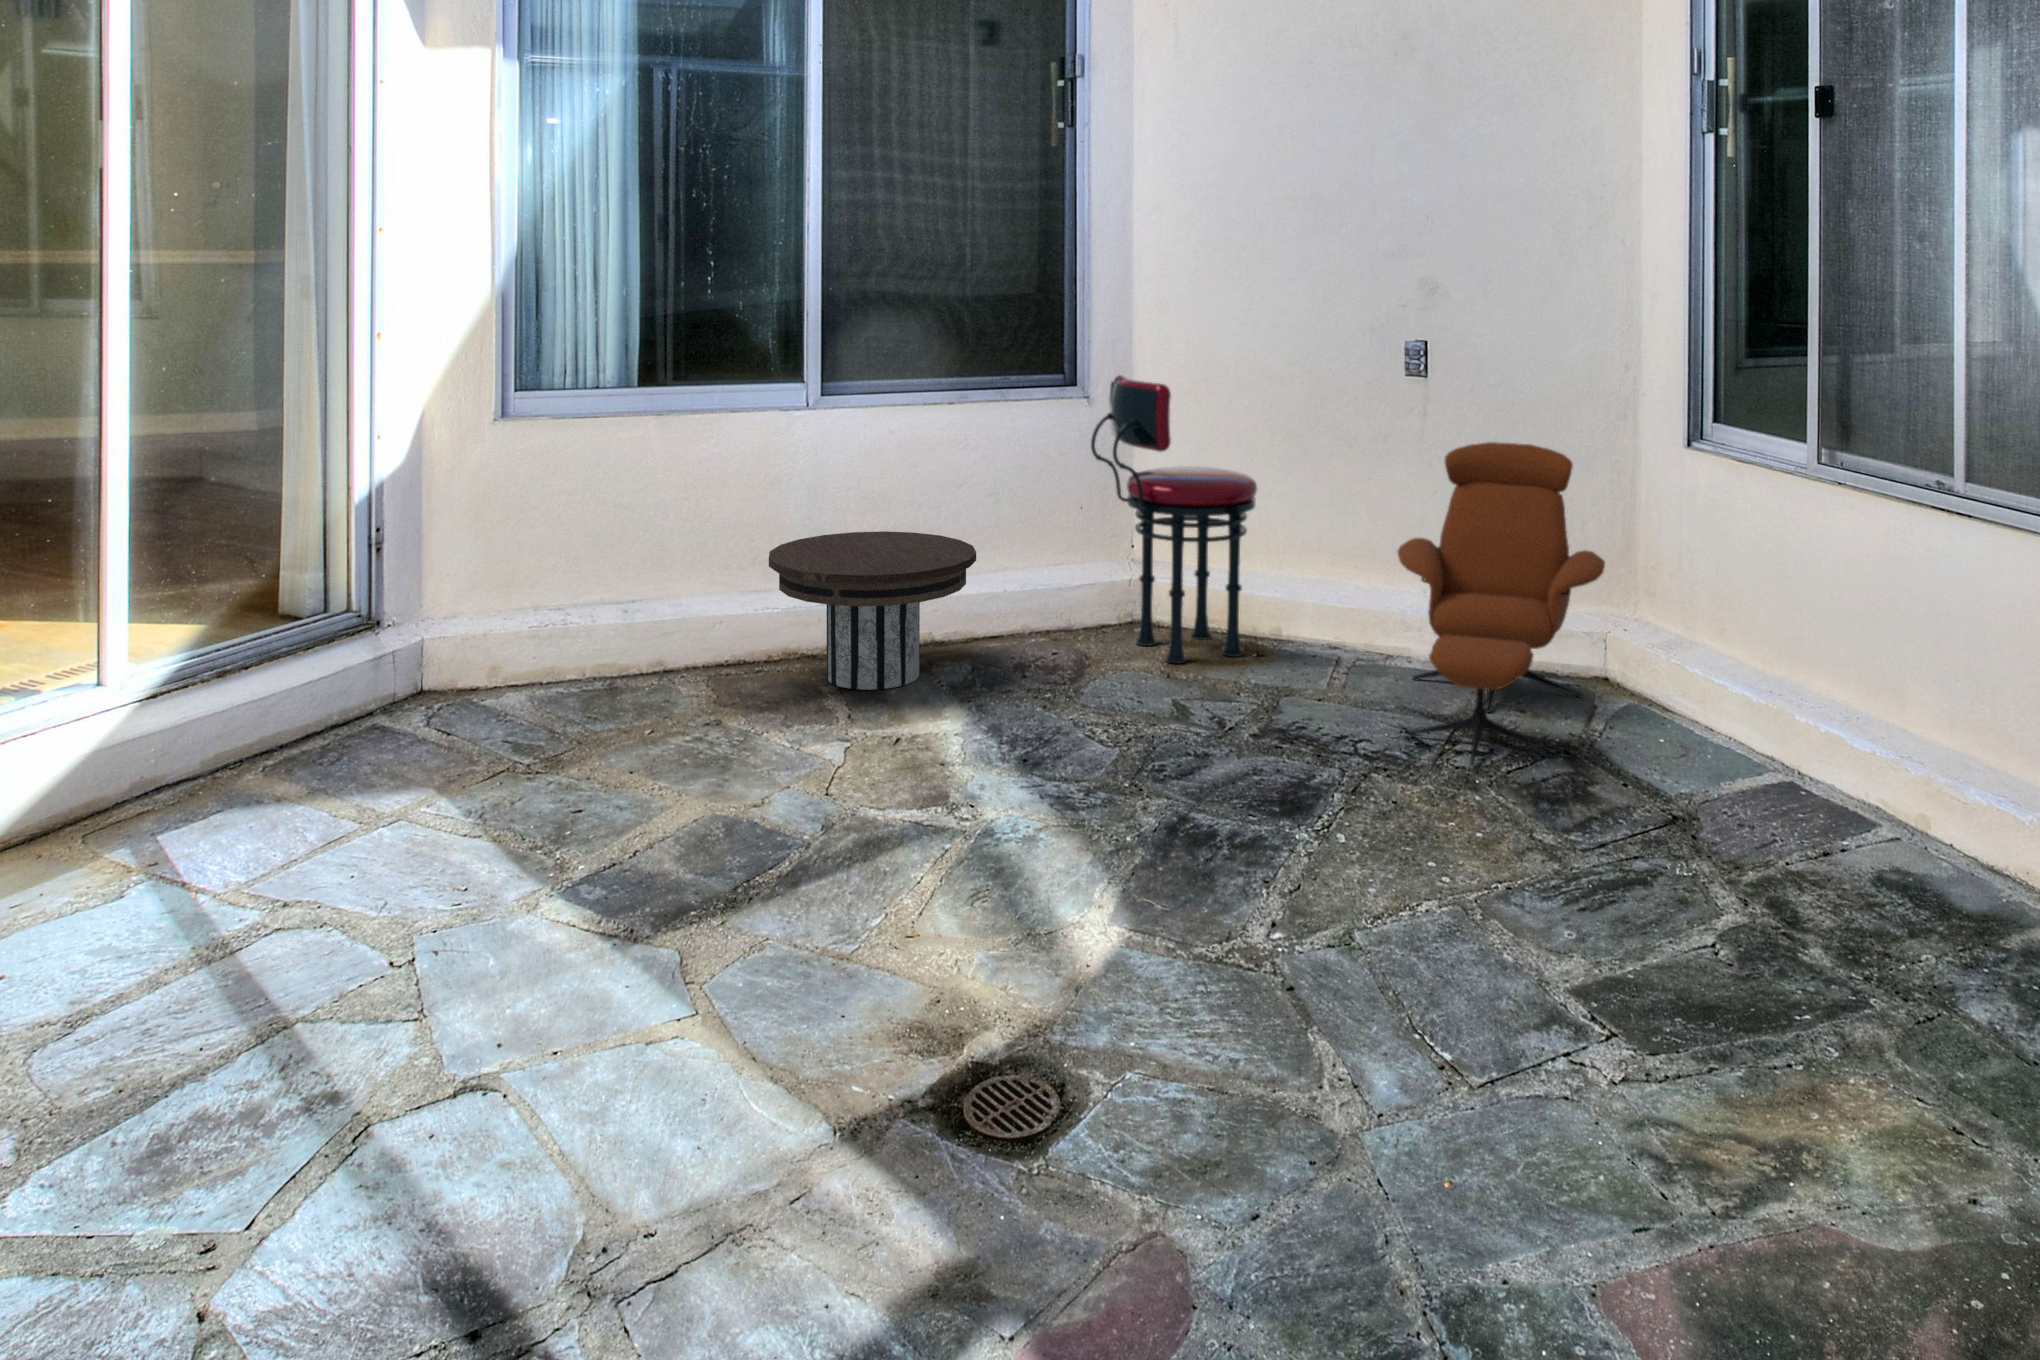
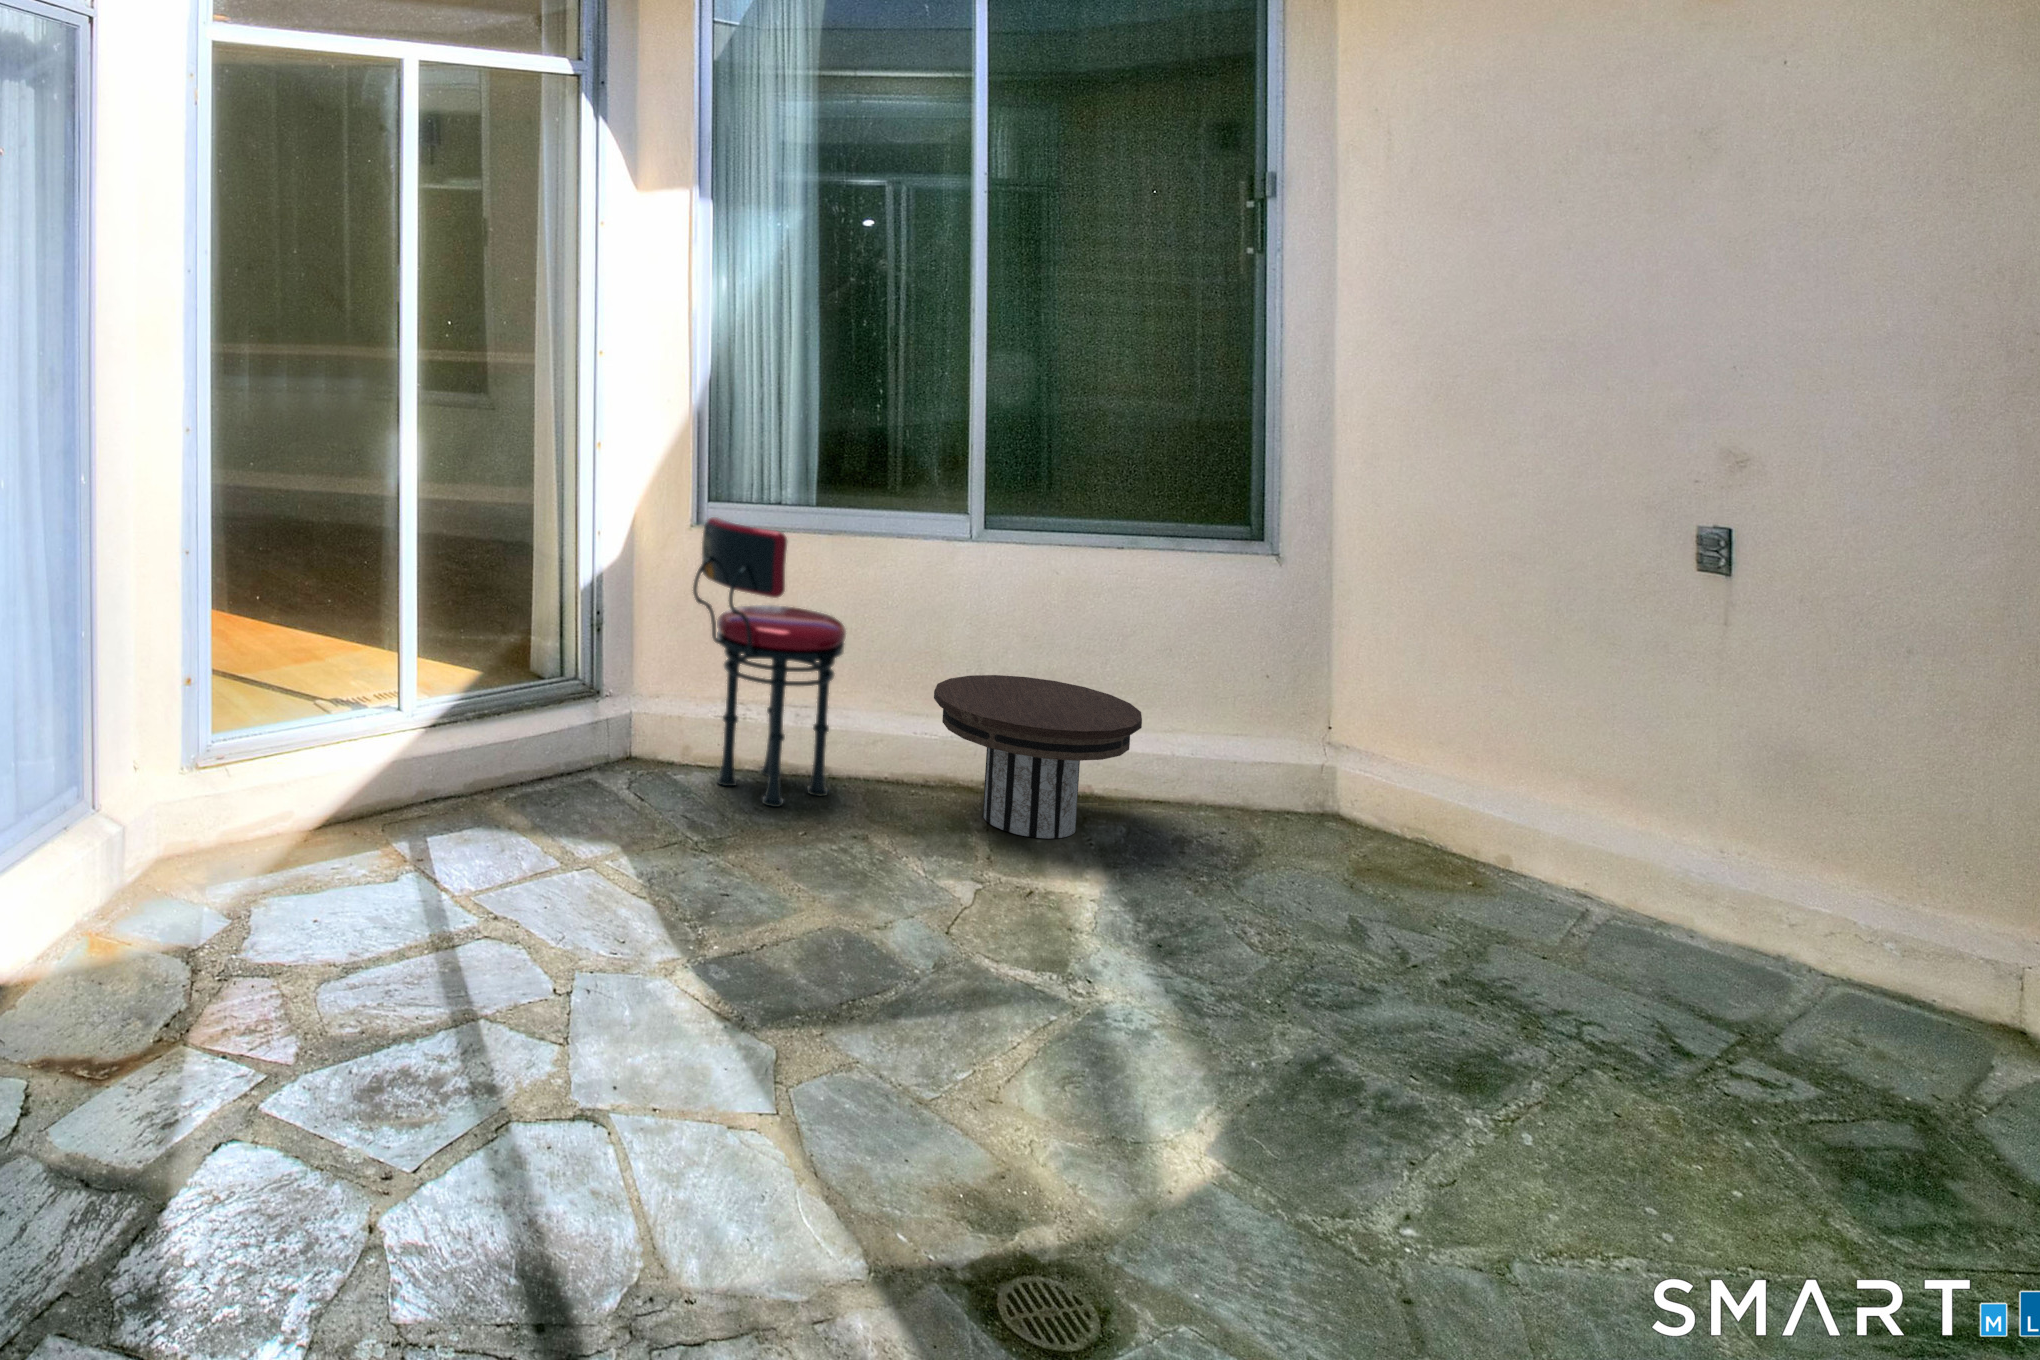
stool: present [1091,375,1257,663] -> present [693,517,846,807]
lounge chair: present [1398,442,1605,765] -> none [1657,697,1996,1112]

